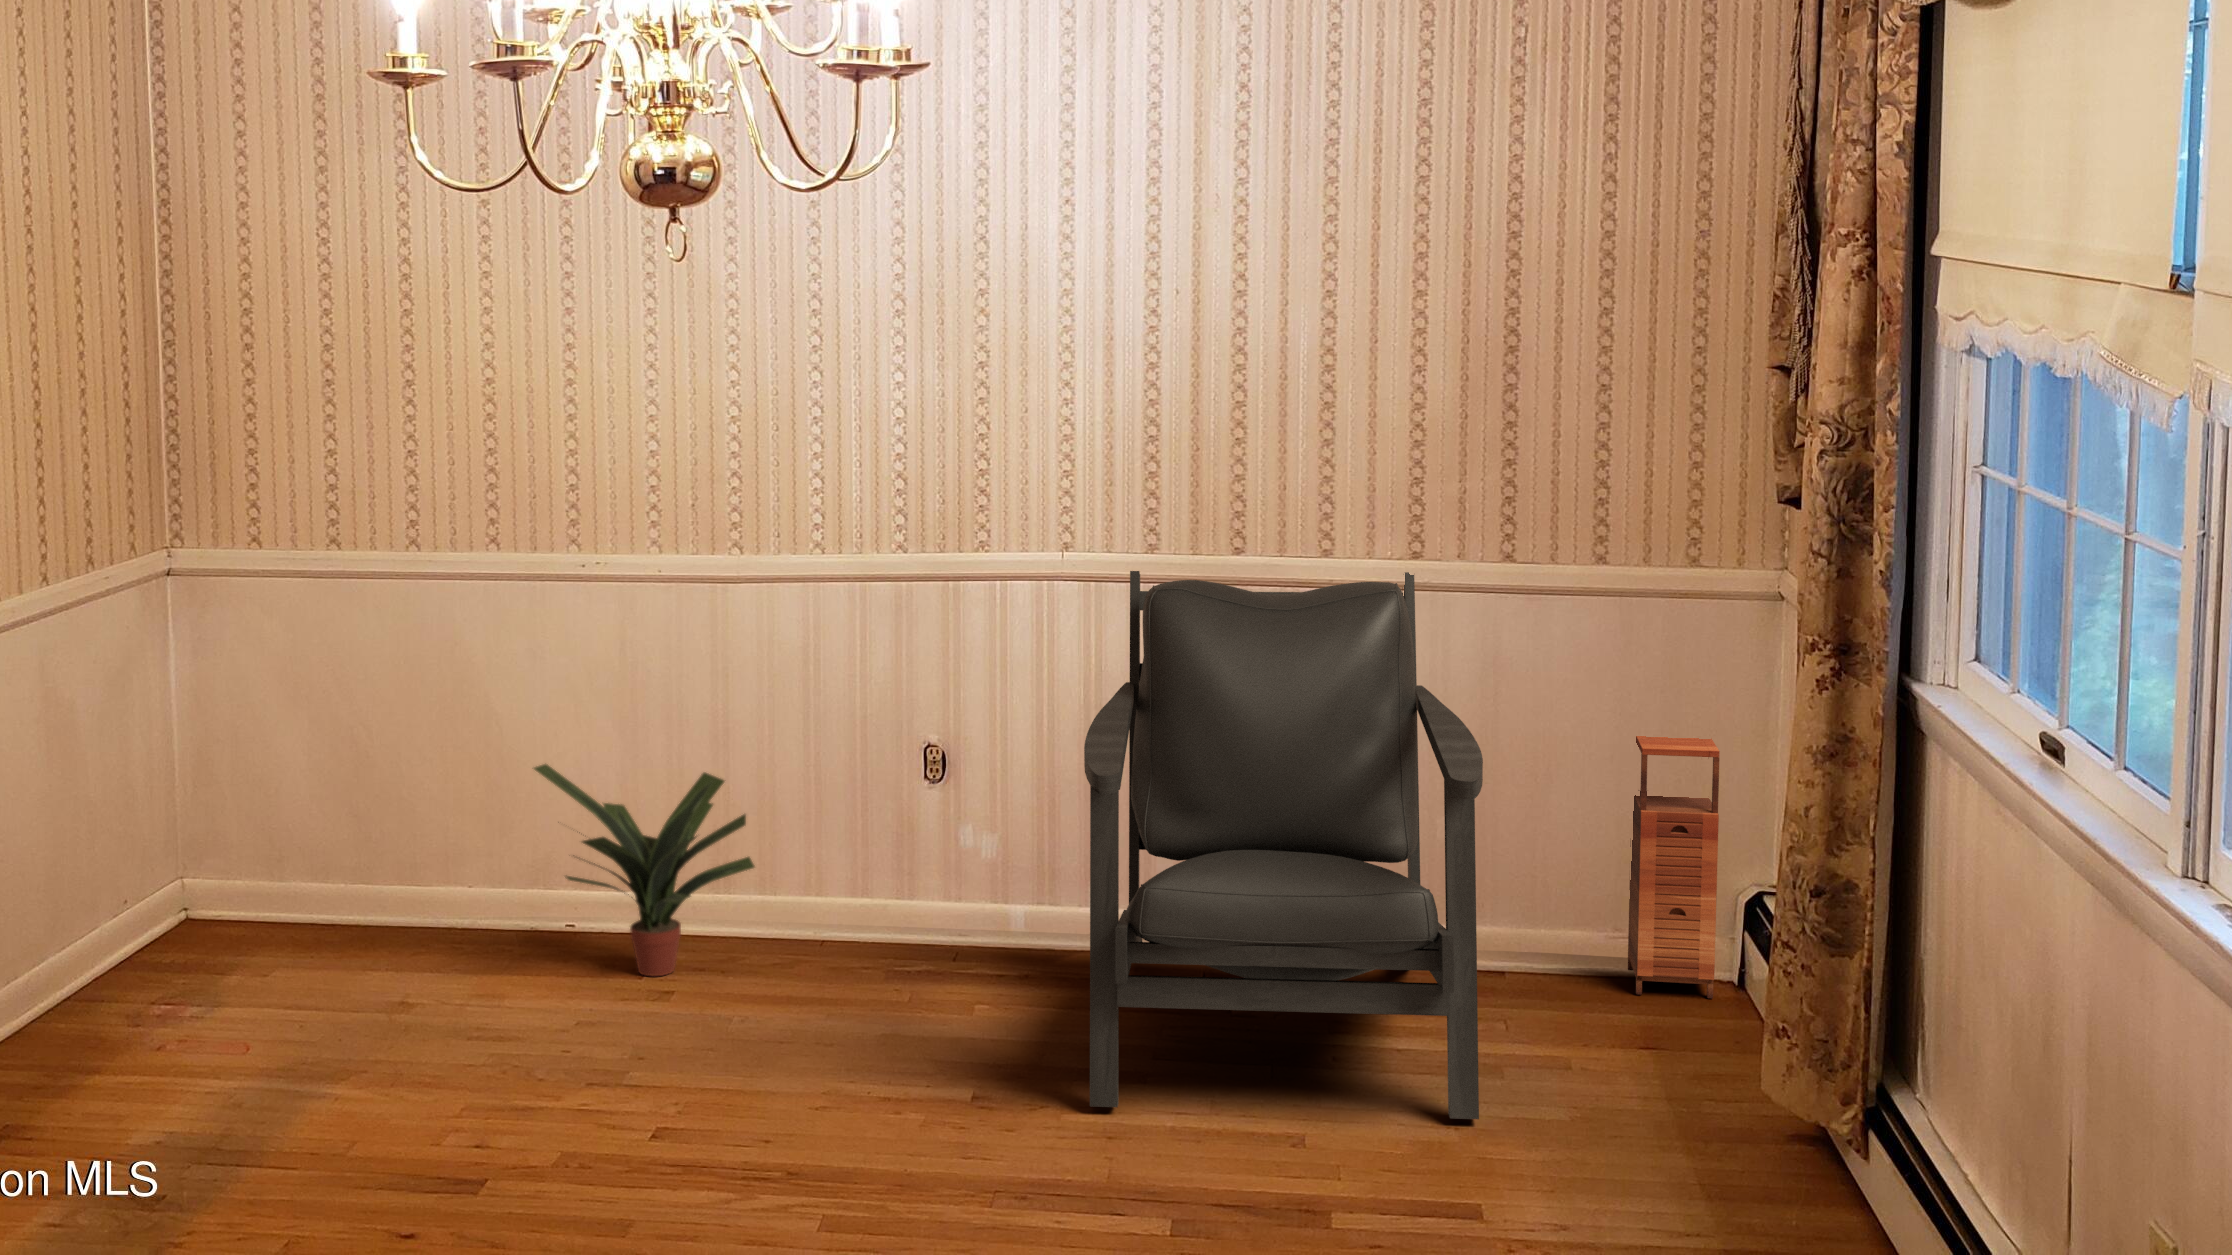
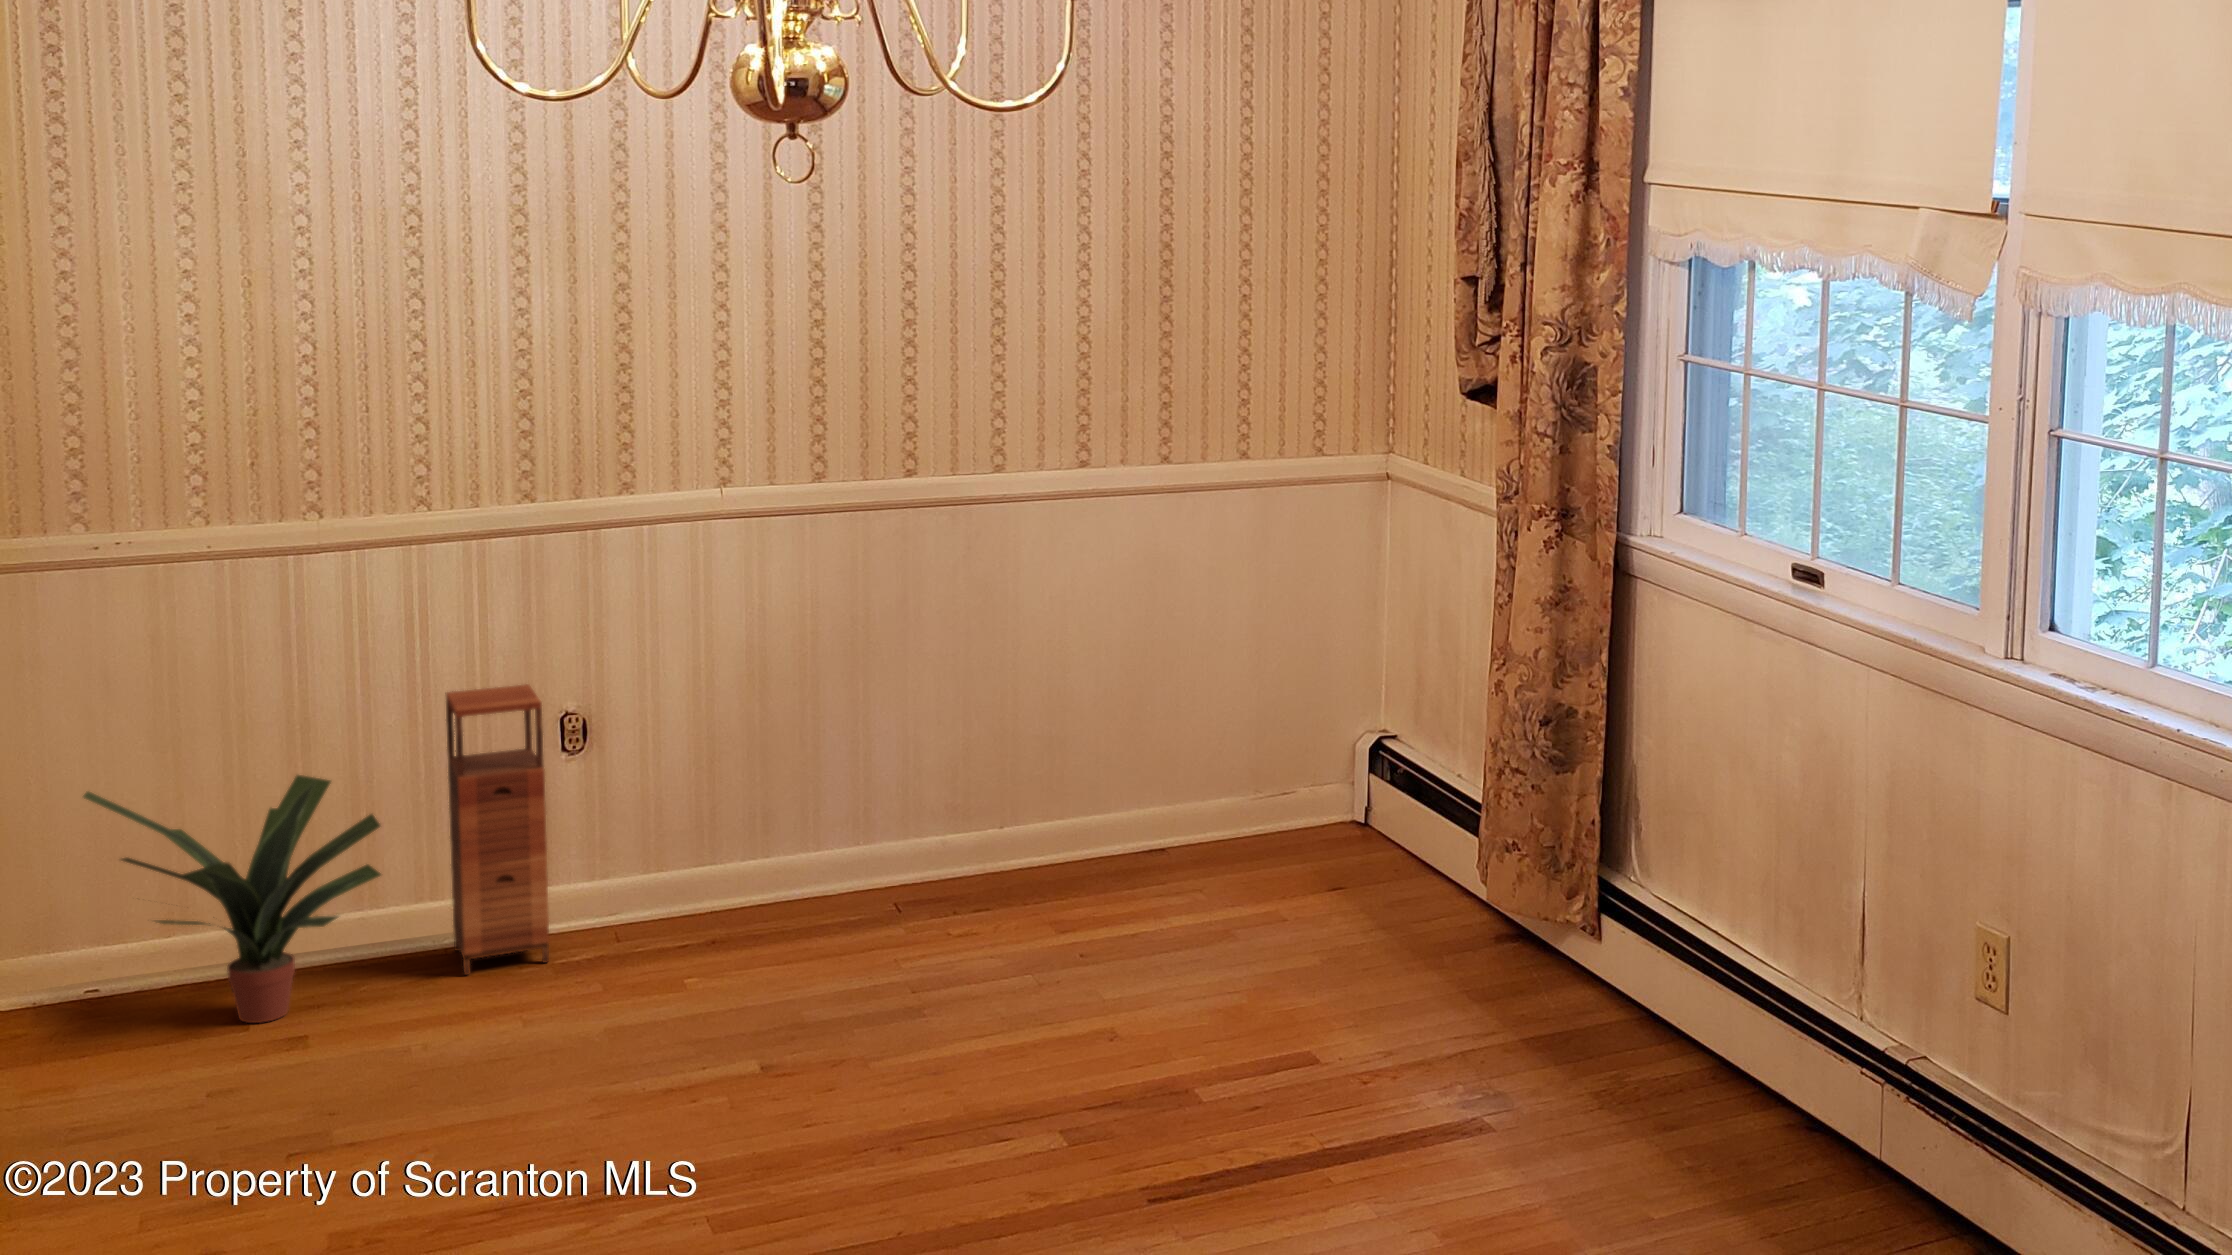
armchair: present [1084,571,1483,1119] -> none [806,482,1255,1043]
storage cabinet: present [1628,736,1720,998] -> present [445,684,549,975]

